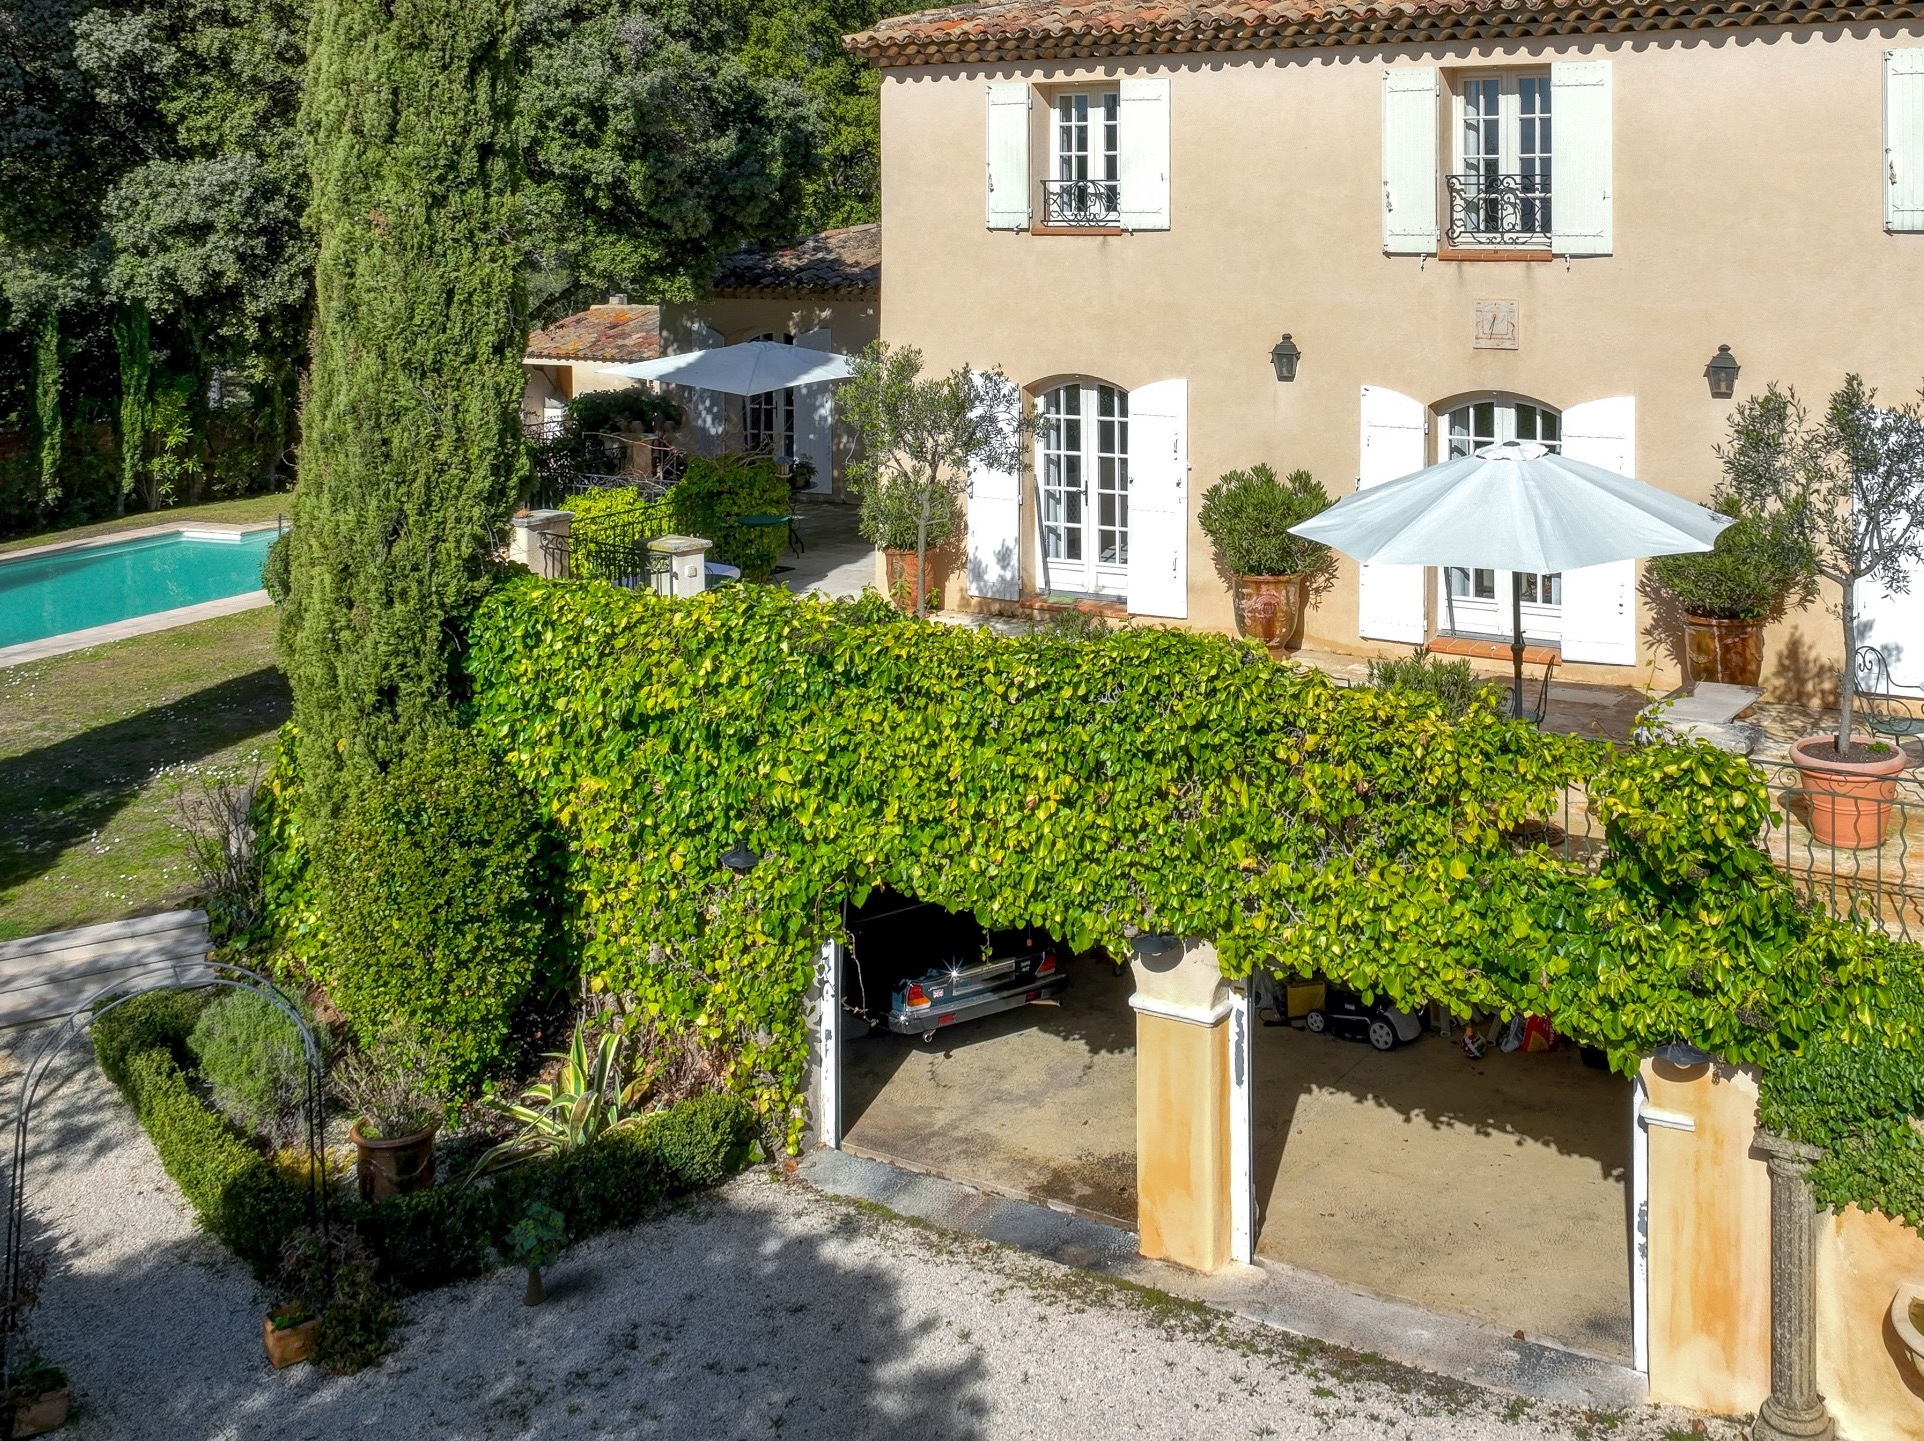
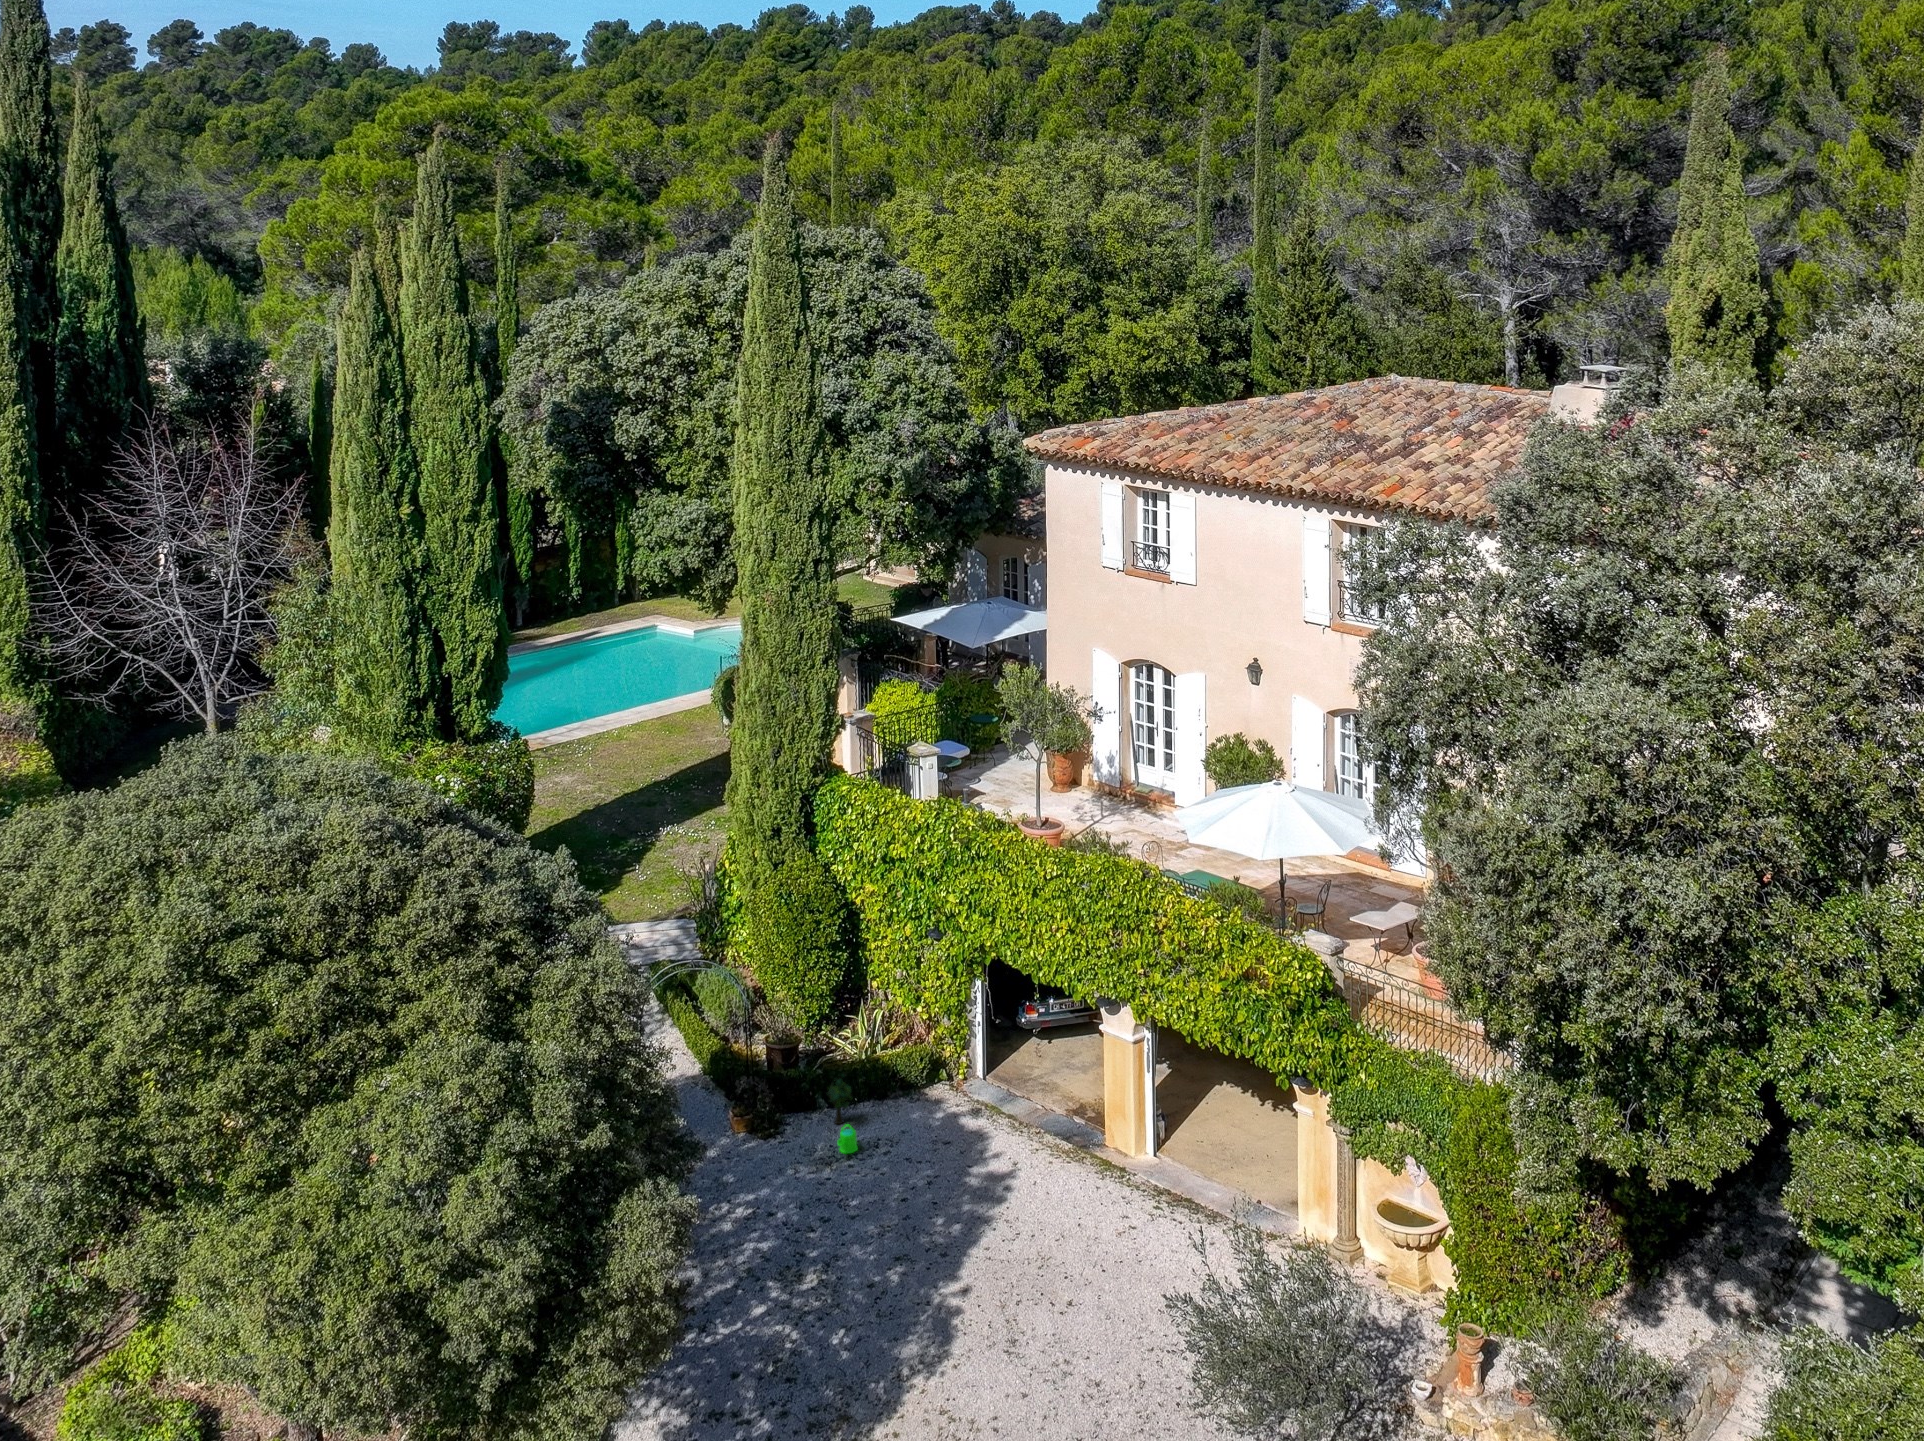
watering can: none [537,1307,587,1381] -> present [837,1124,858,1154]

